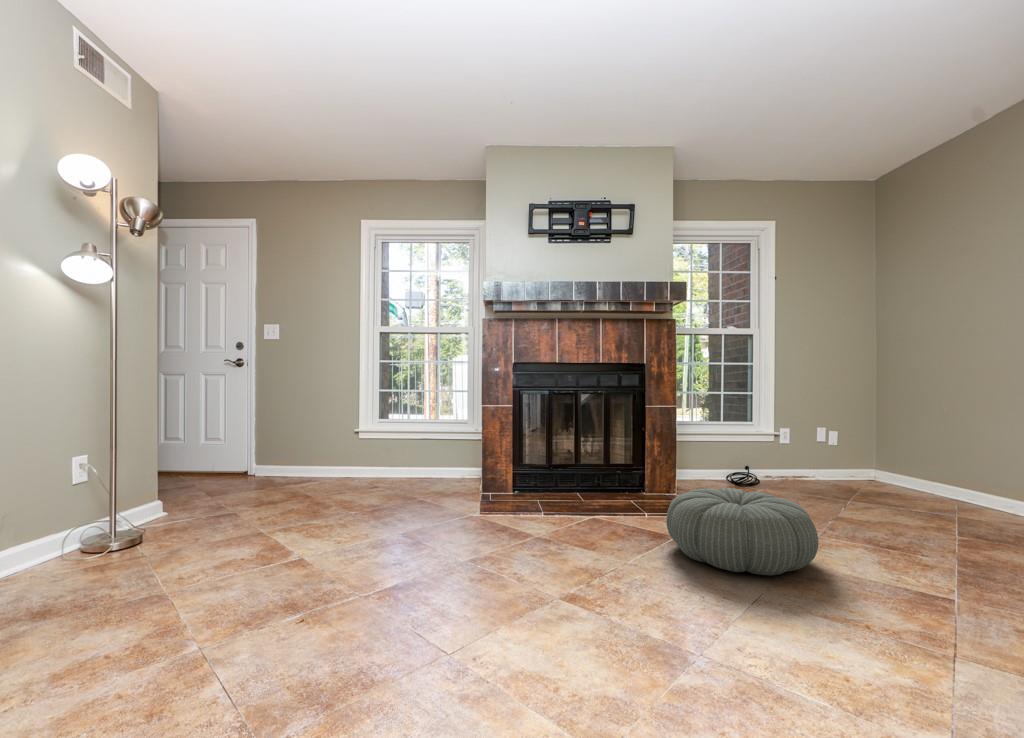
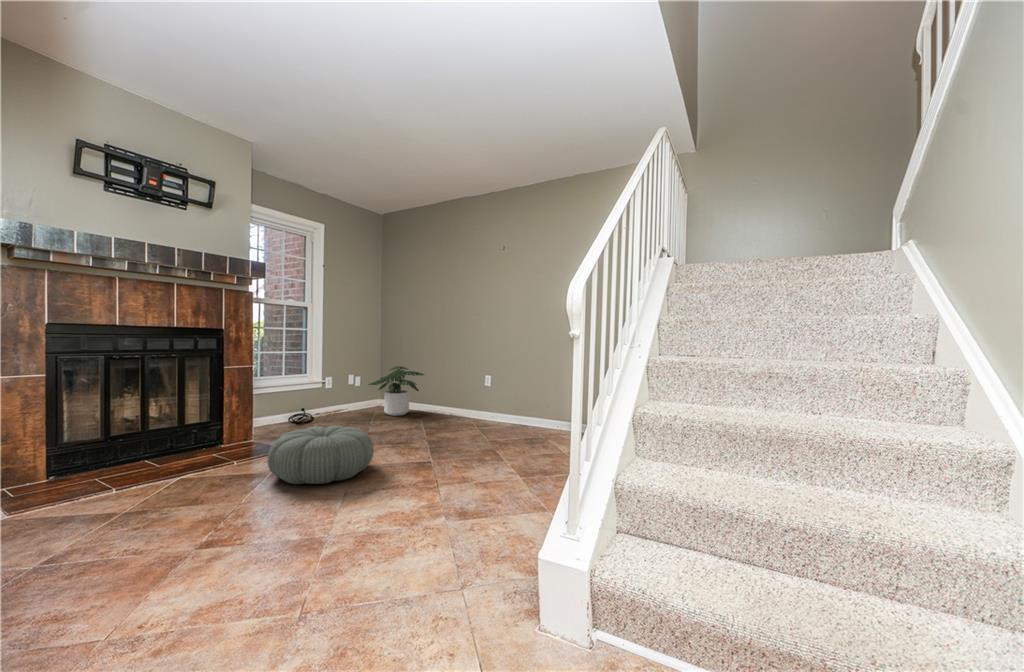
potted plant: none [841,421,954,500] -> present [369,366,424,416]

